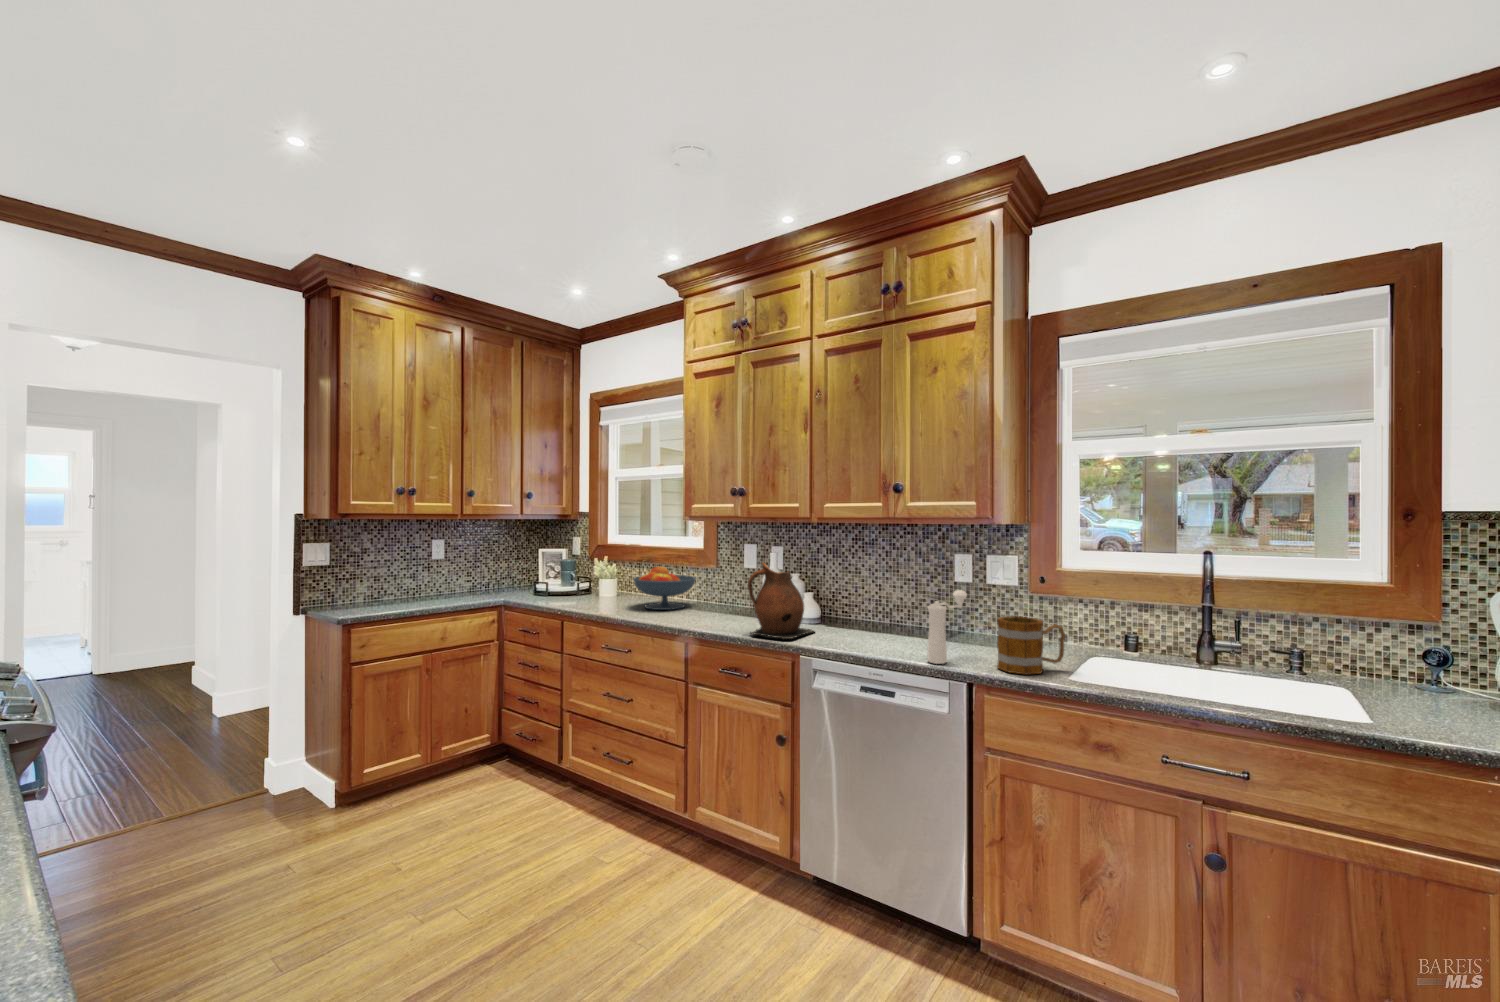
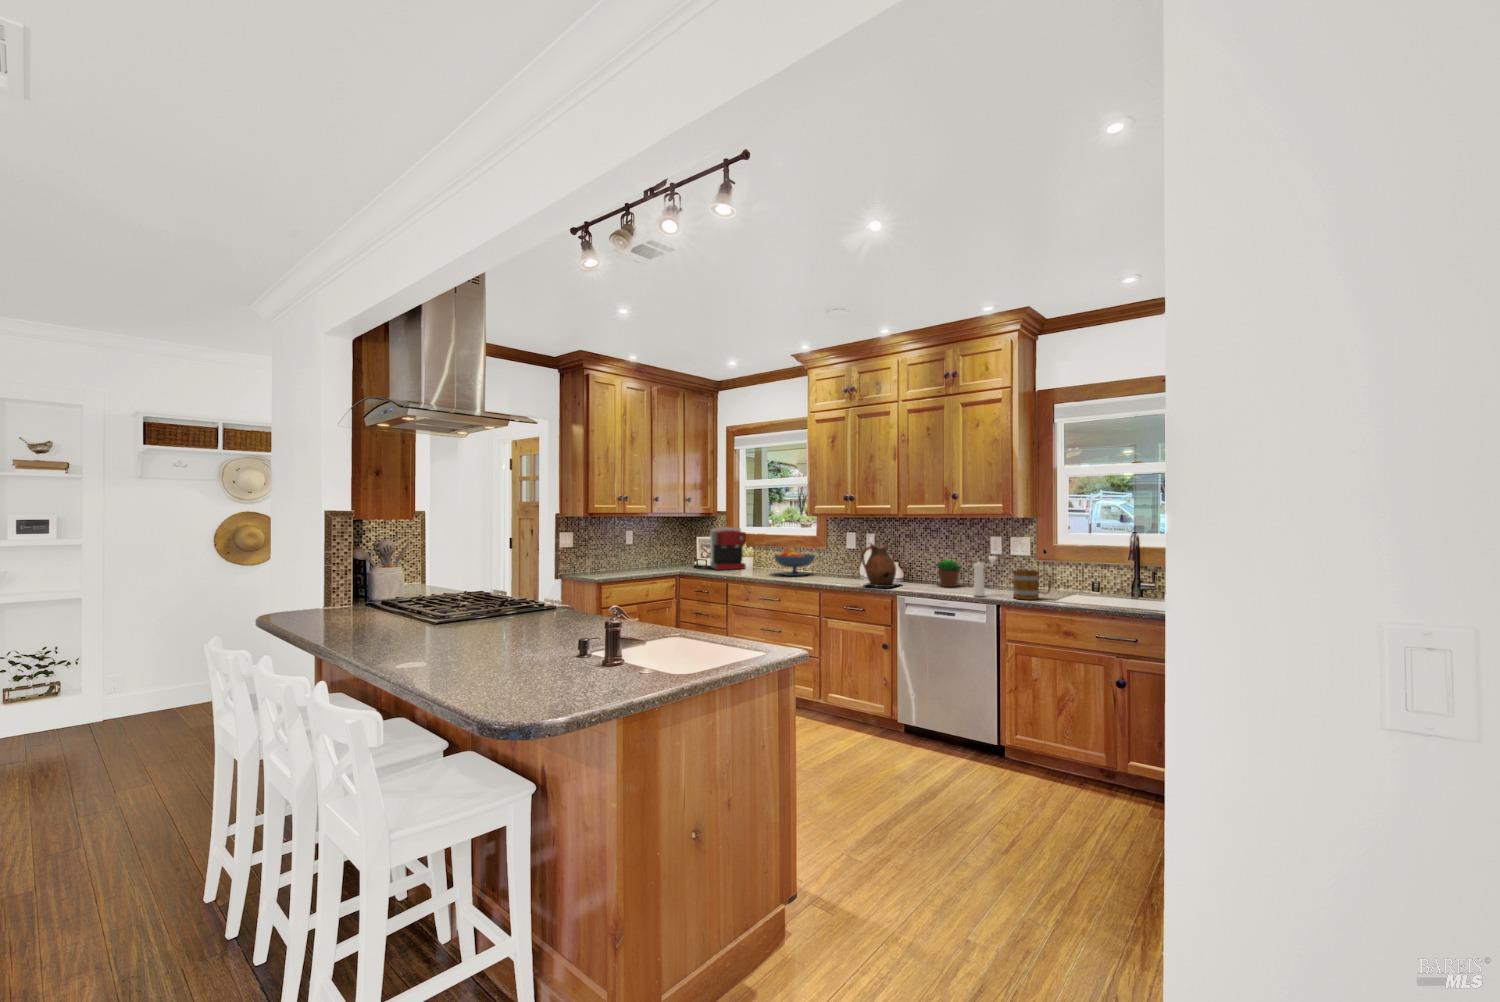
coffee maker: none [560,534,606,597] -> present [710,527,746,570]
succulent plant: none [864,590,911,637] -> present [936,560,962,587]

